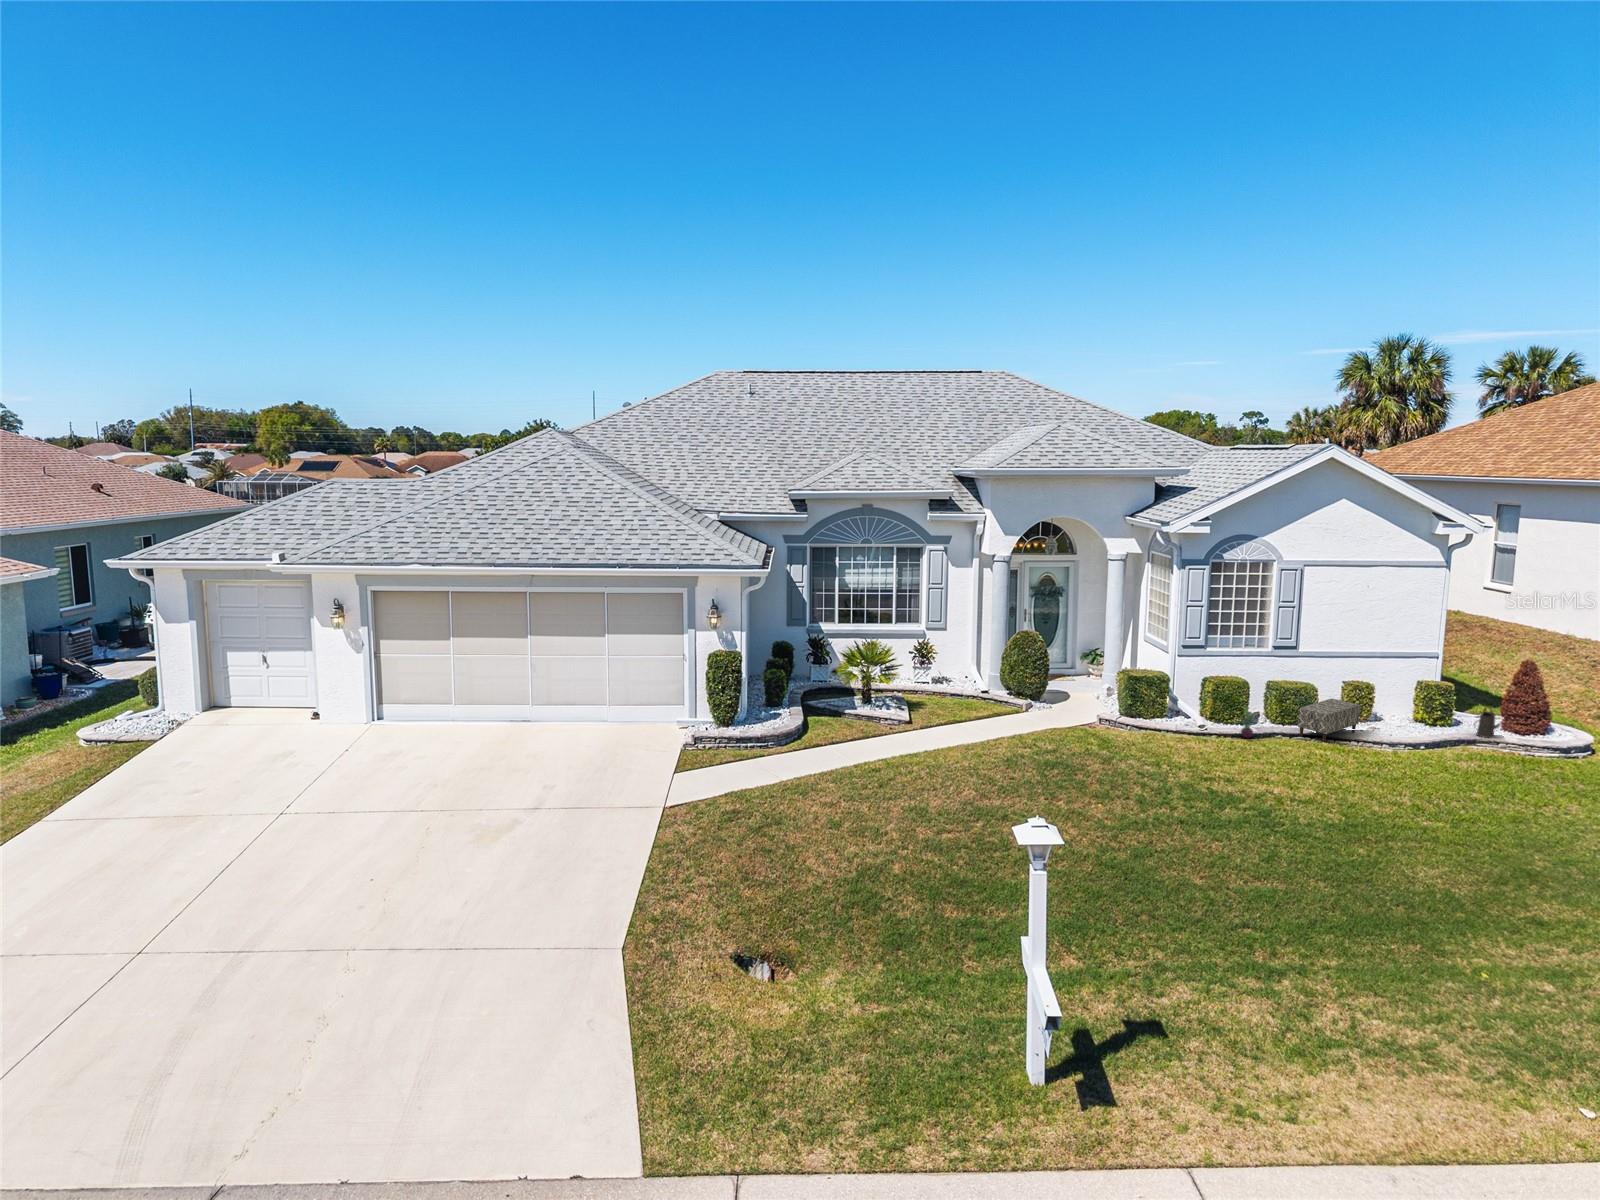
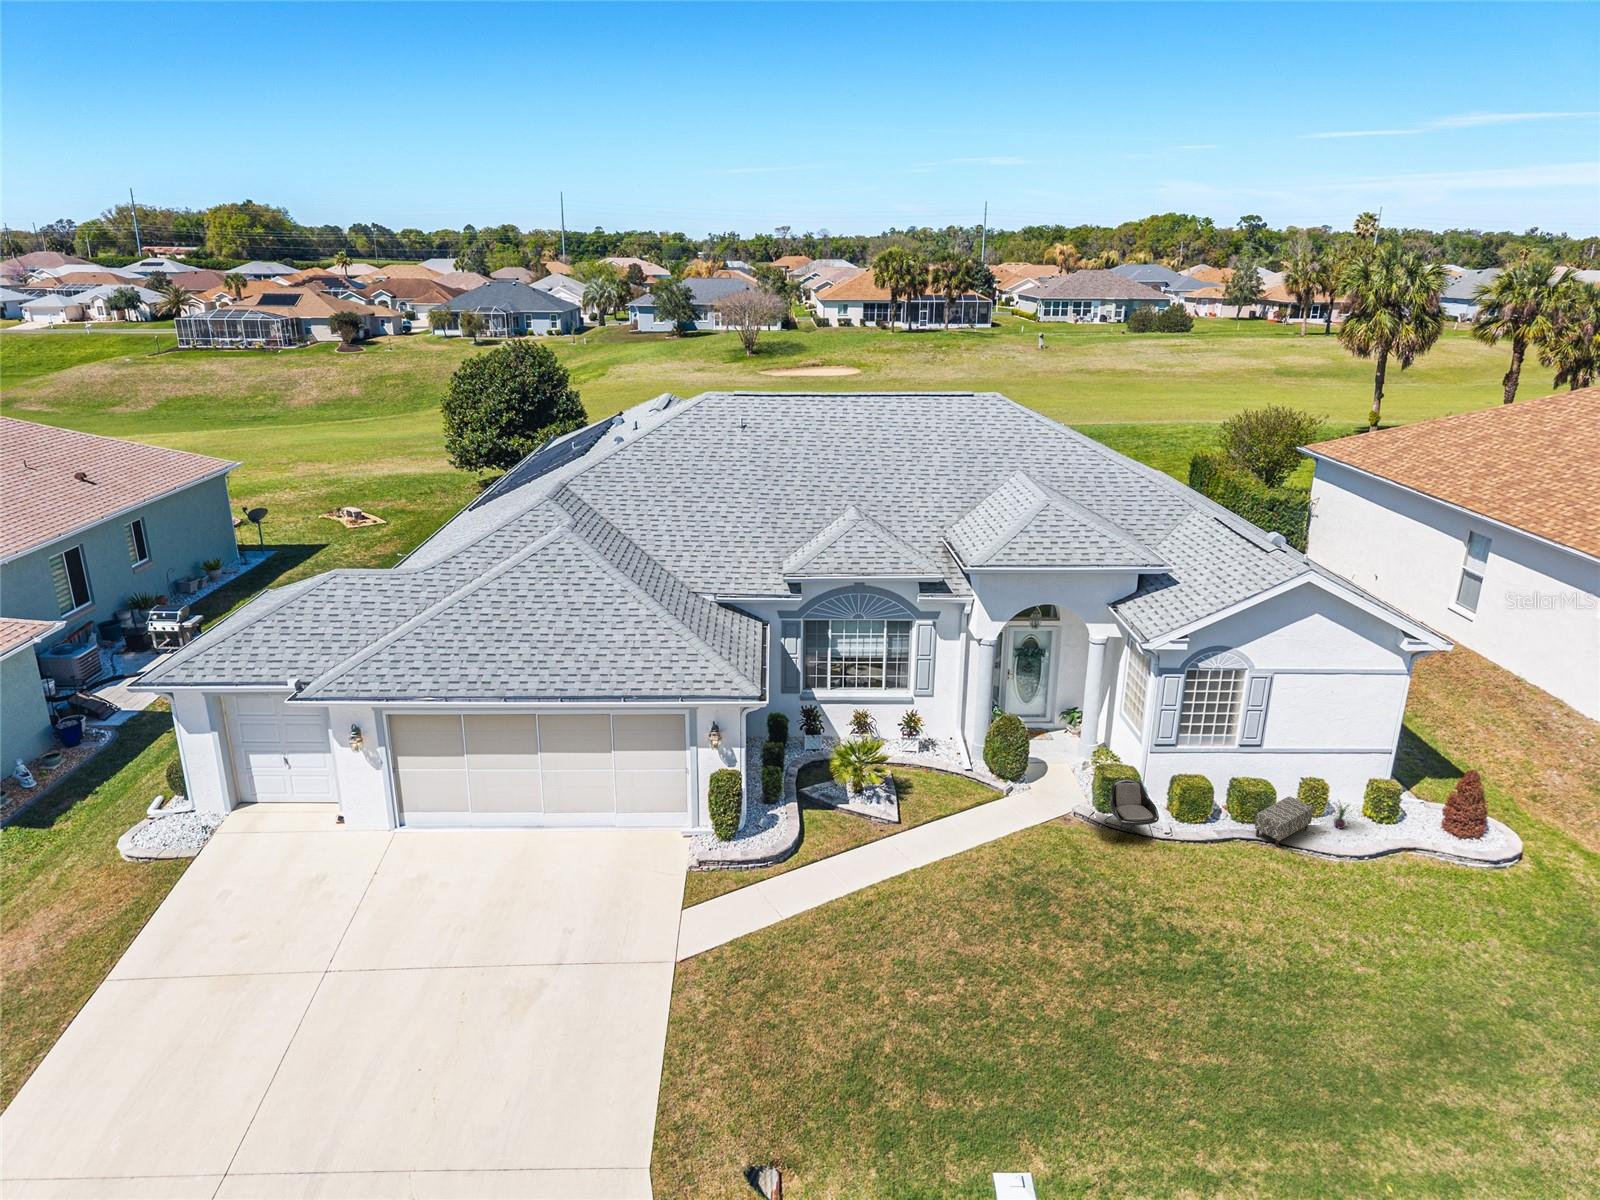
lounge chair: none [1133,677,1192,739] -> present [1105,779,1159,841]
decorative plant: present [1235,707,1257,738] -> present [1334,801,1352,829]
watering can: present [1476,708,1500,738] -> none [1415,811,1453,839]

